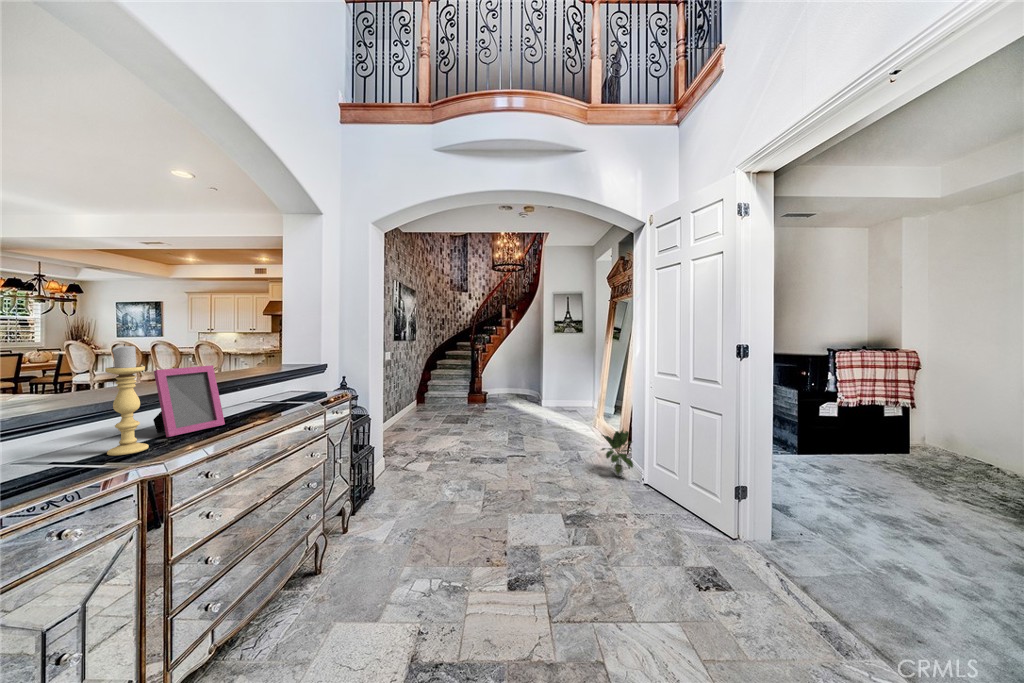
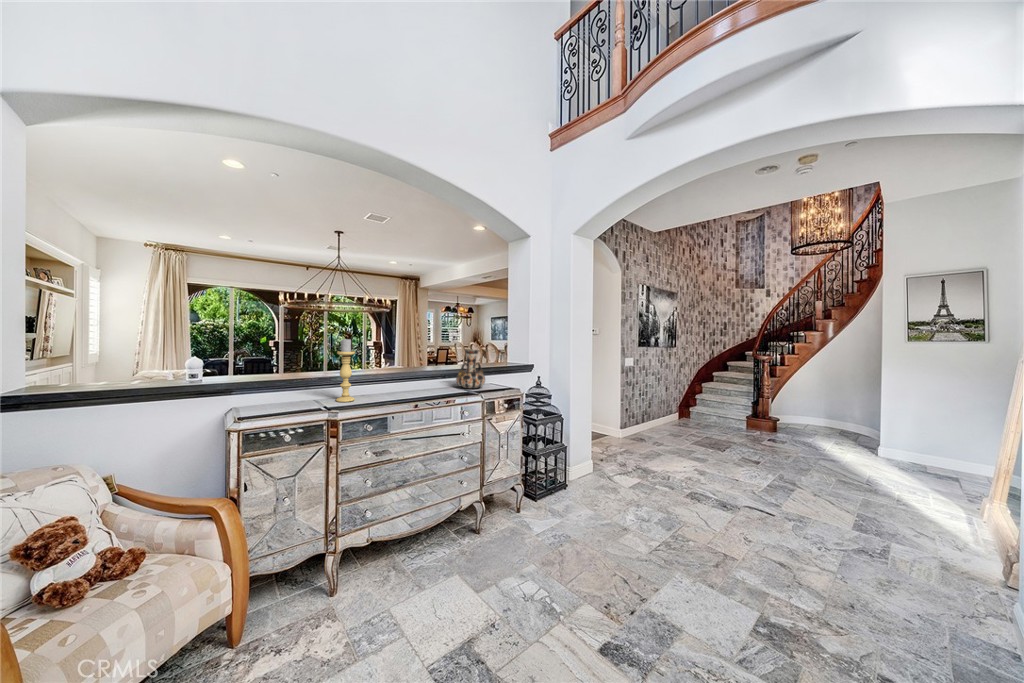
decorative vase: none [255,352,300,404] -> present [456,349,485,389]
picture frame: present [153,365,225,437] -> none [372,355,406,397]
potted plant: present [601,430,633,476] -> none [904,528,998,622]

